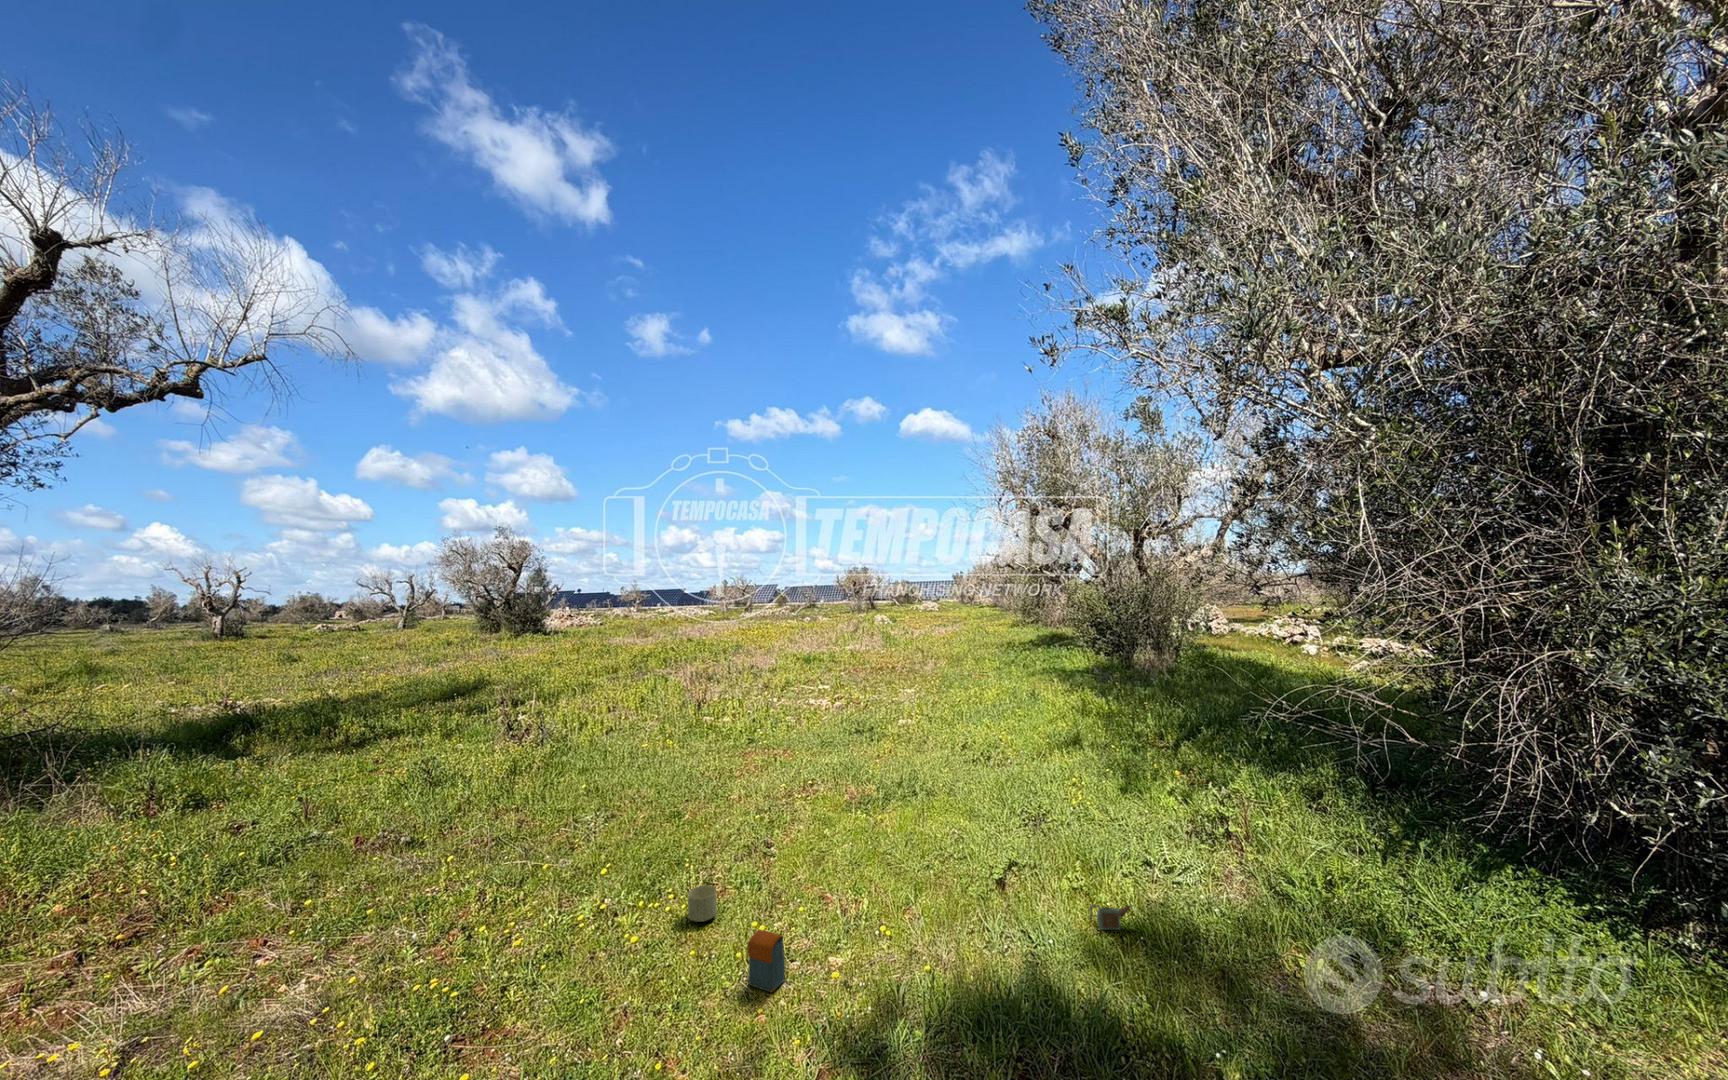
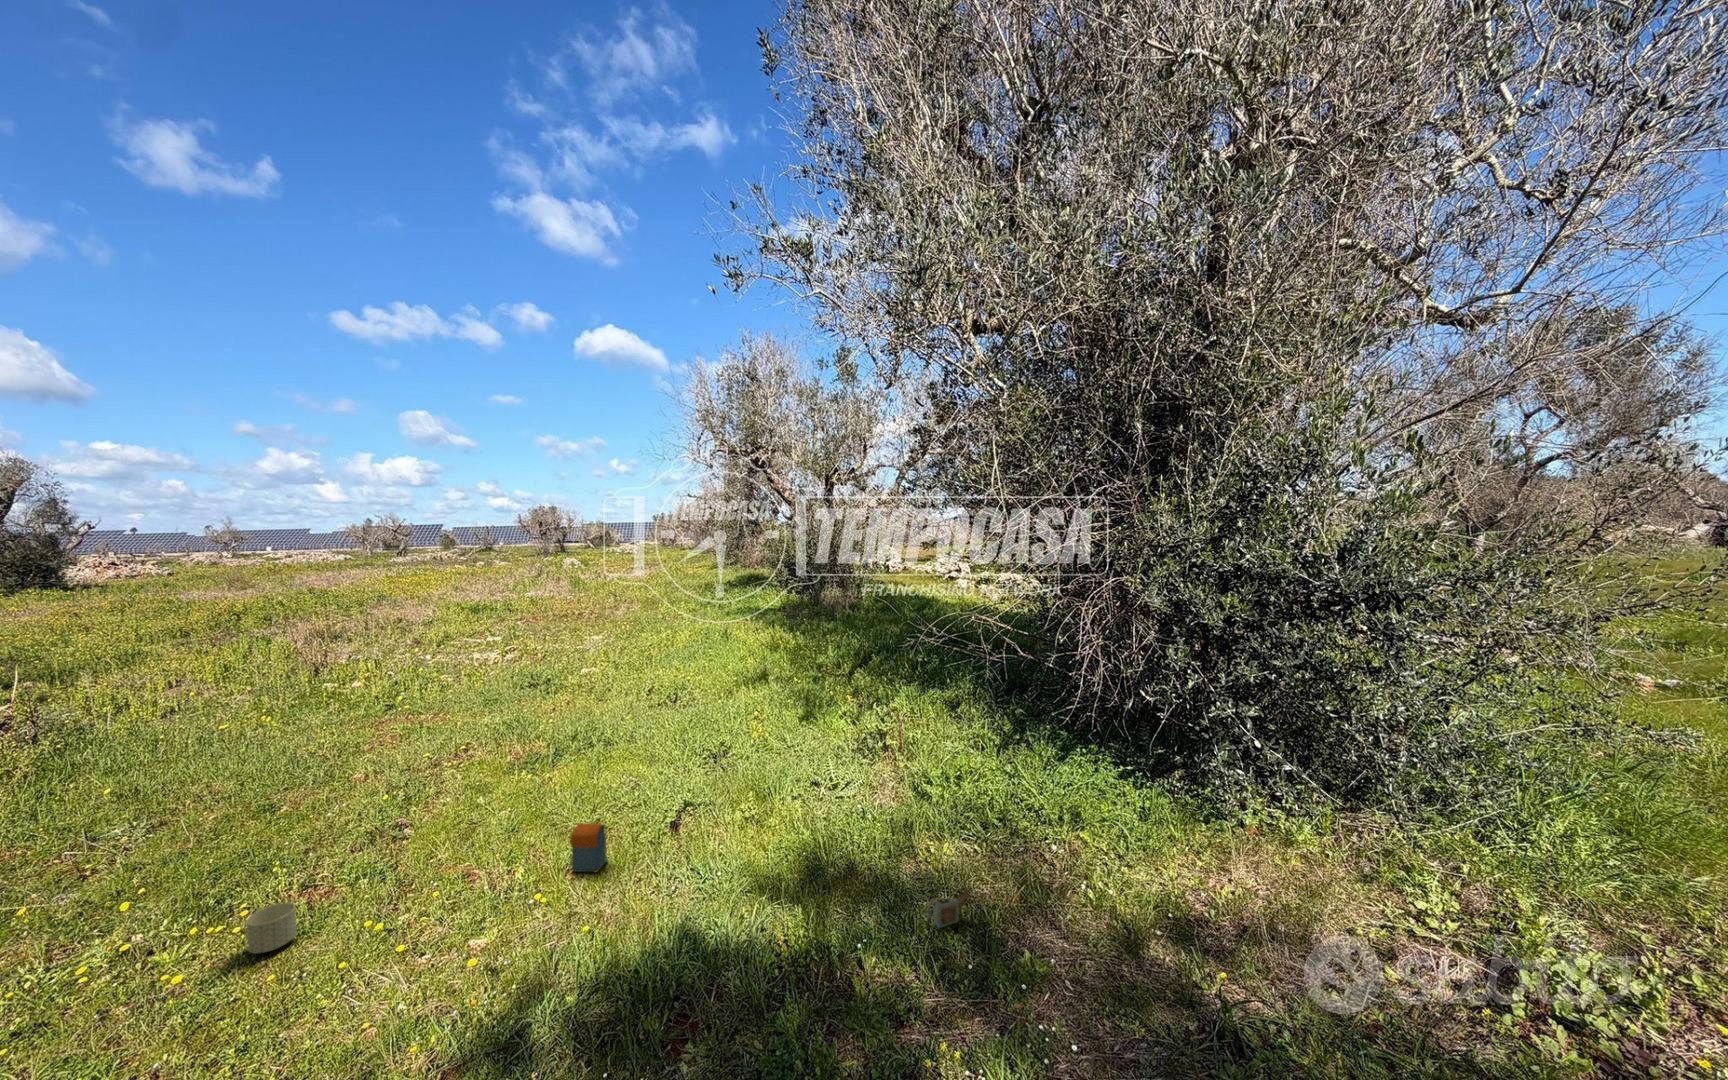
watering can: present [1089,904,1131,930] -> present [927,892,969,928]
backpack: present [747,929,785,993] -> present [570,823,607,872]

